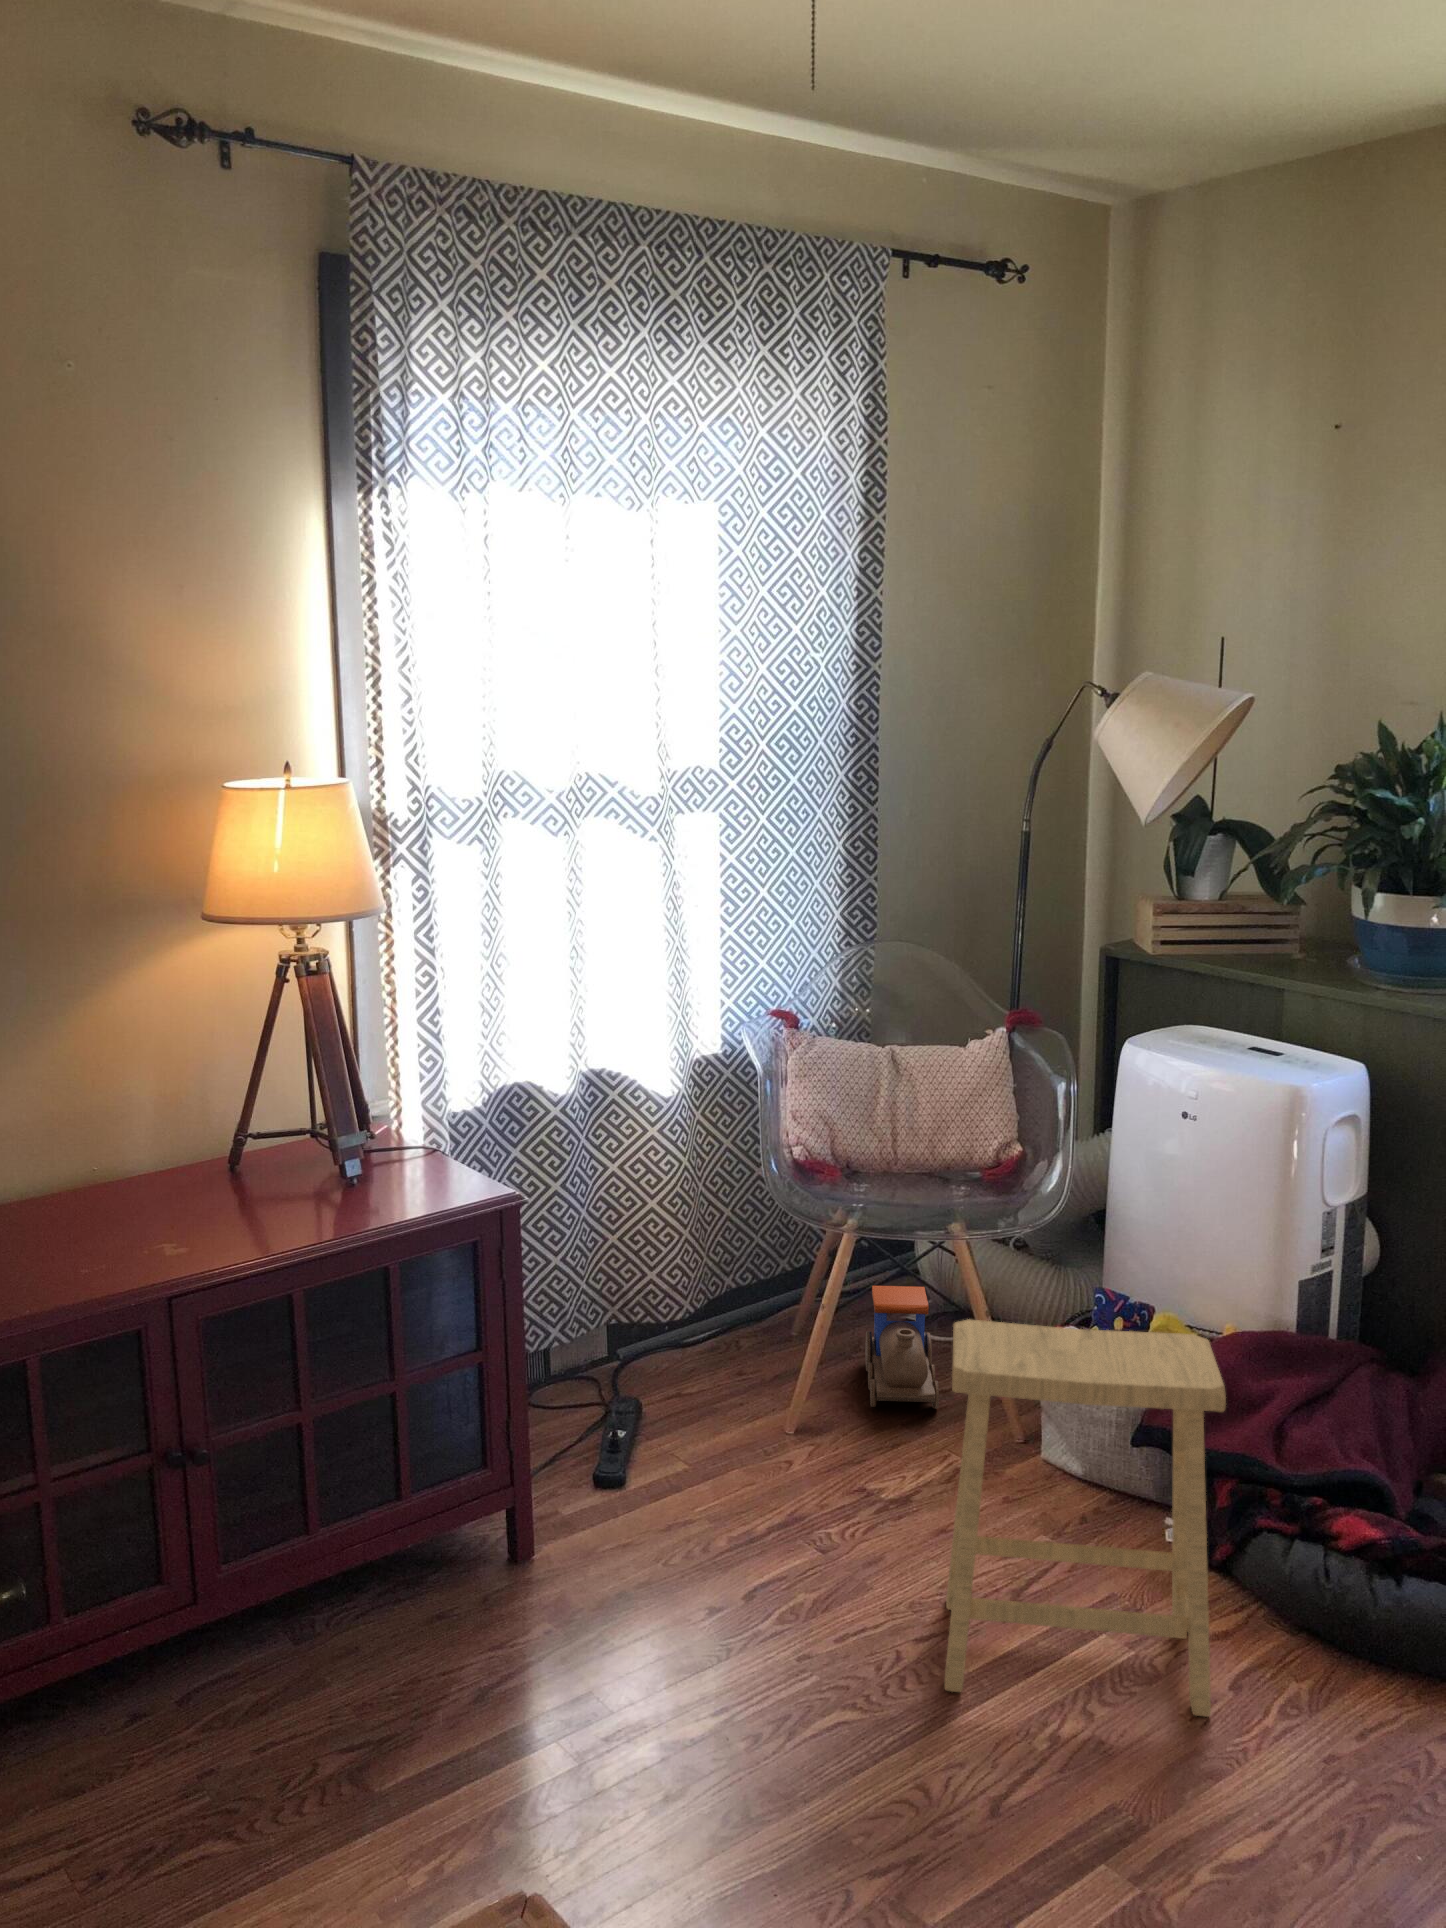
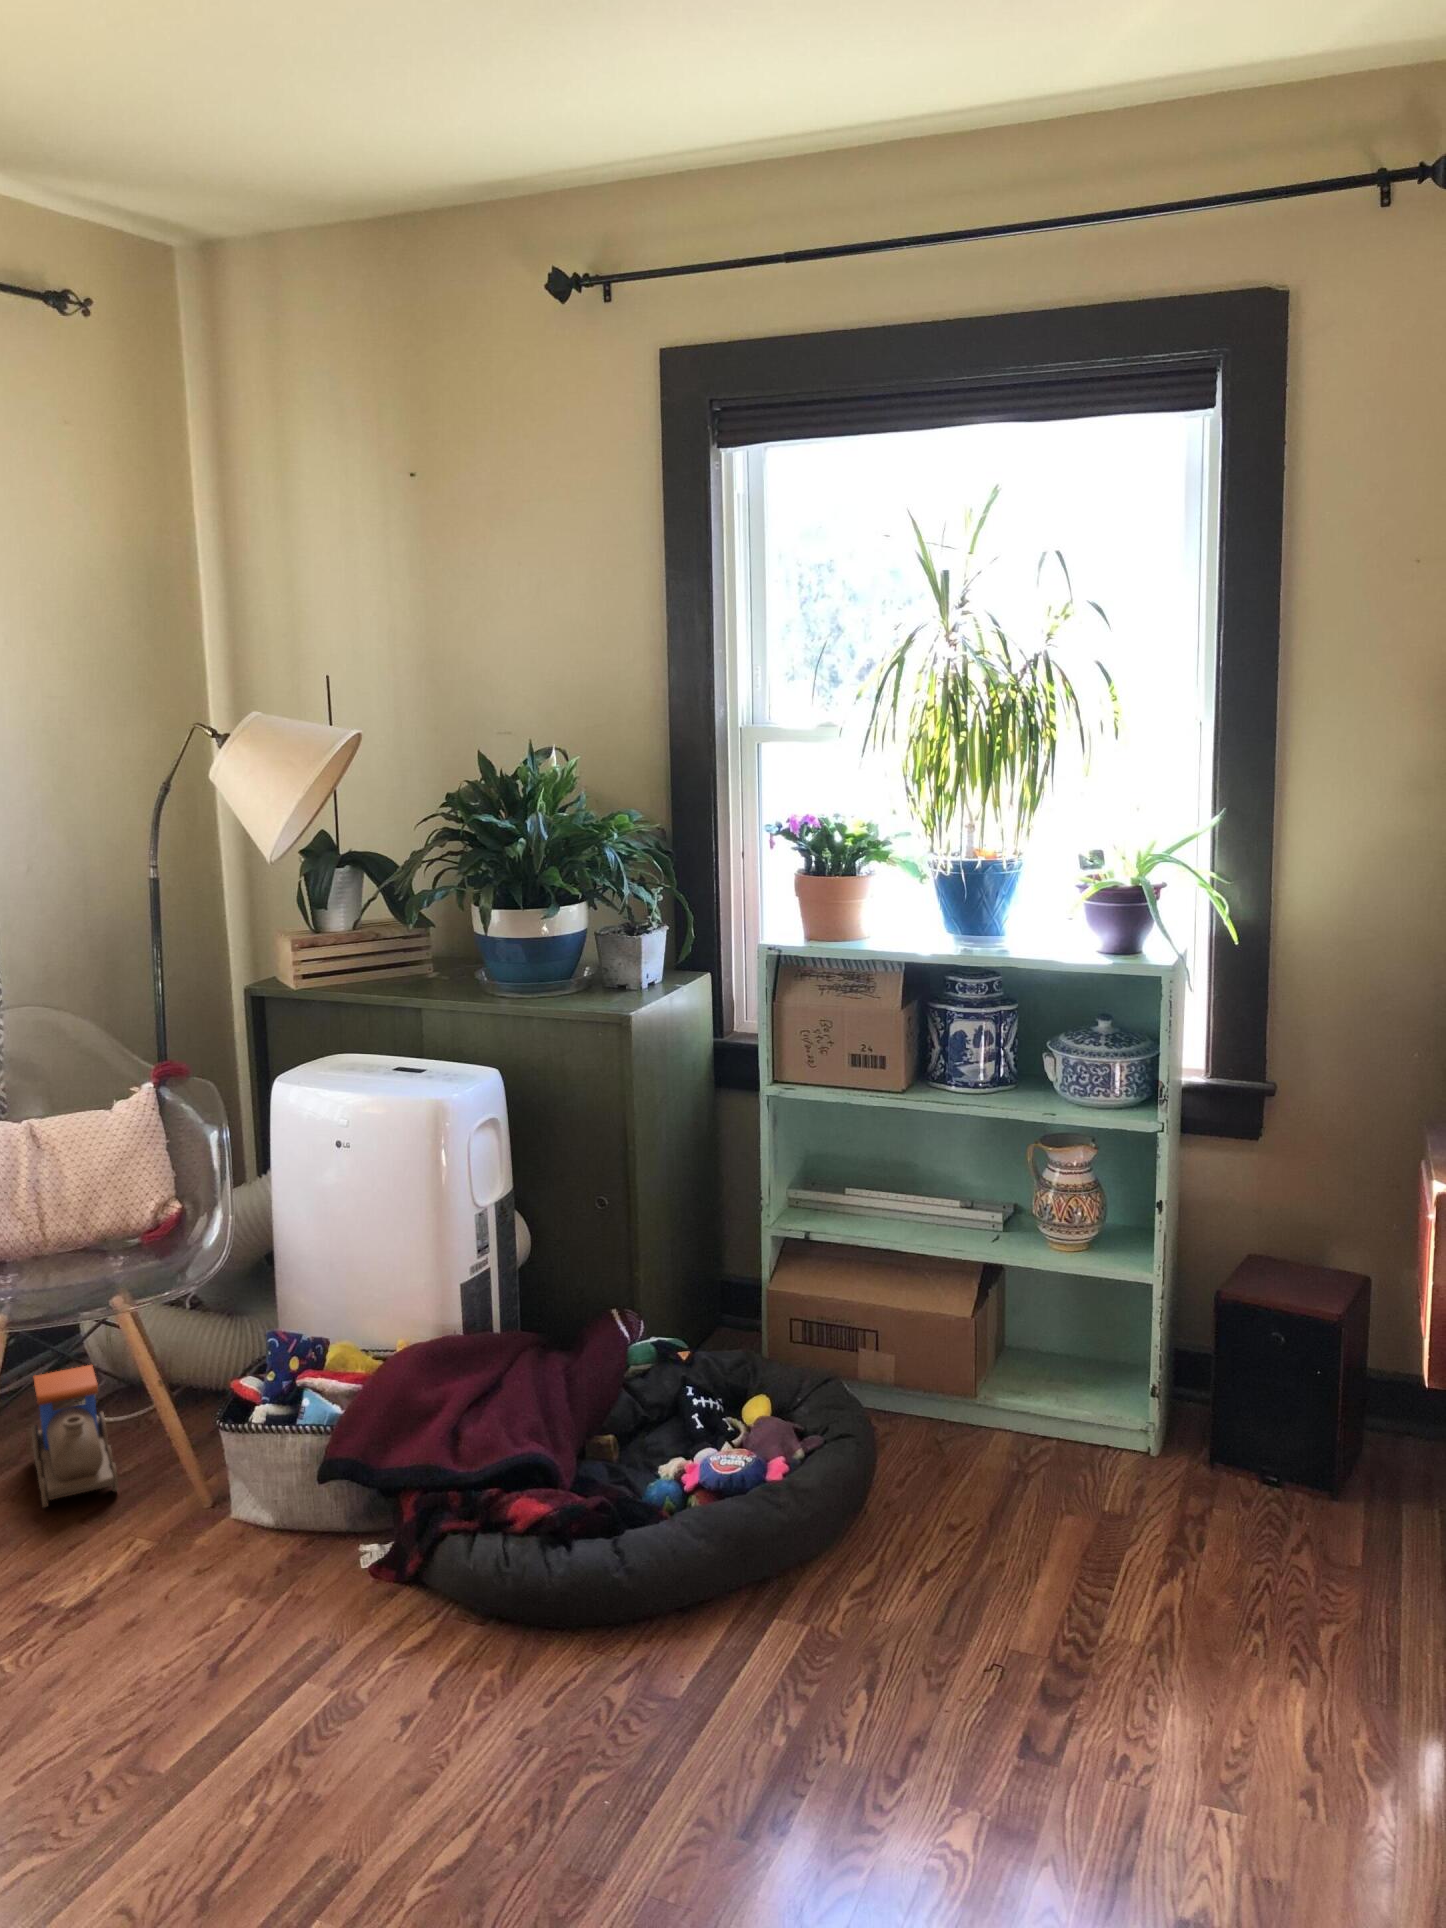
footstool: present [945,1320,1226,1717] -> none [111,1369,416,1810]

